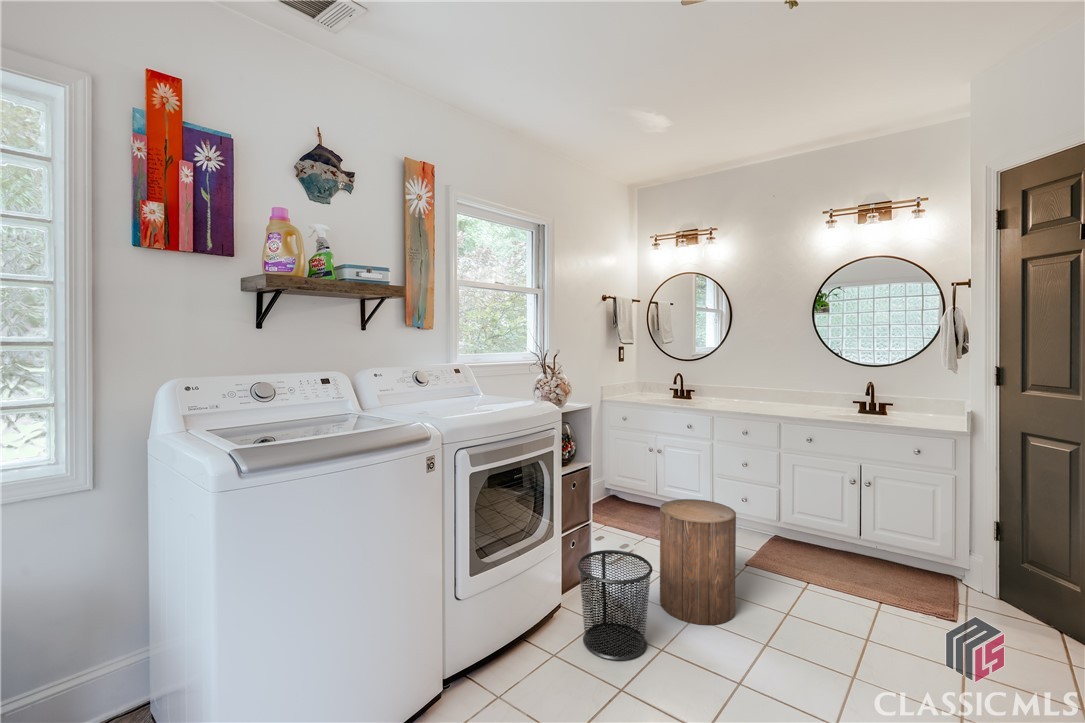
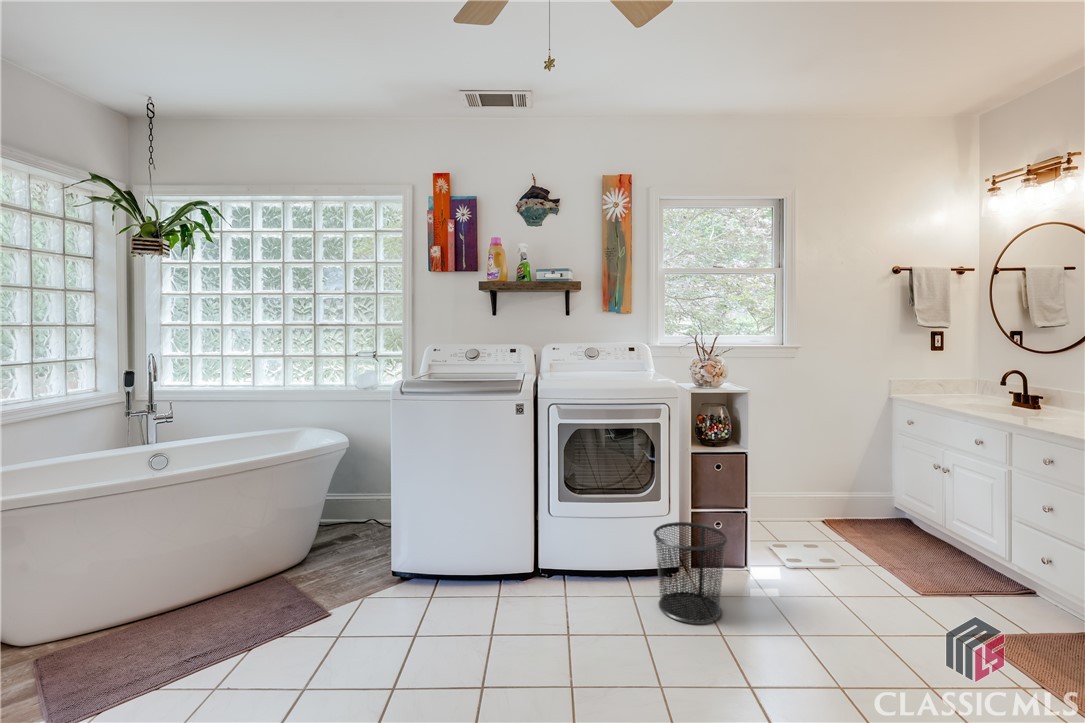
stool: present [660,499,736,625] -> none [777,502,875,649]

